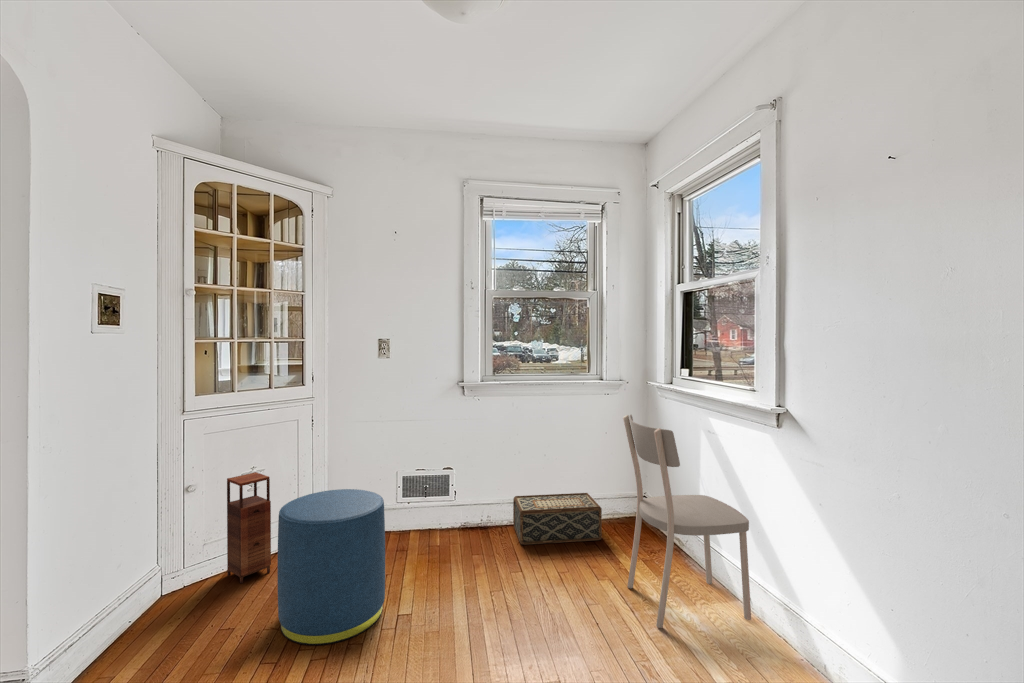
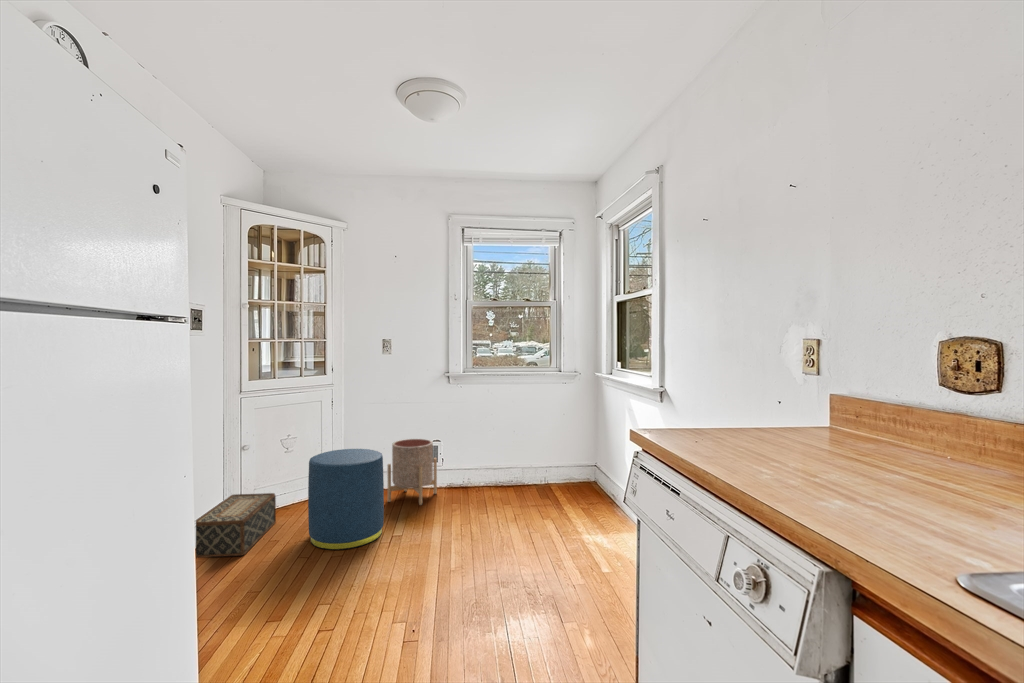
dining chair: present [623,415,751,628] -> none [560,395,645,545]
planter: none [387,467,450,558] -> present [387,439,437,505]
storage cabinet: present [227,472,271,583] -> none [270,439,302,518]
woven basket: present [513,493,602,545] -> present [196,493,276,558]

